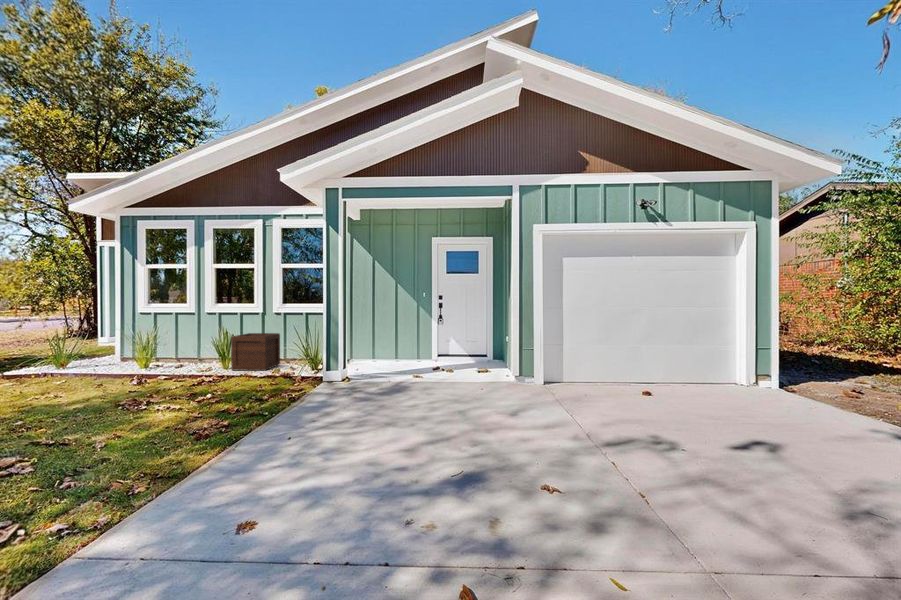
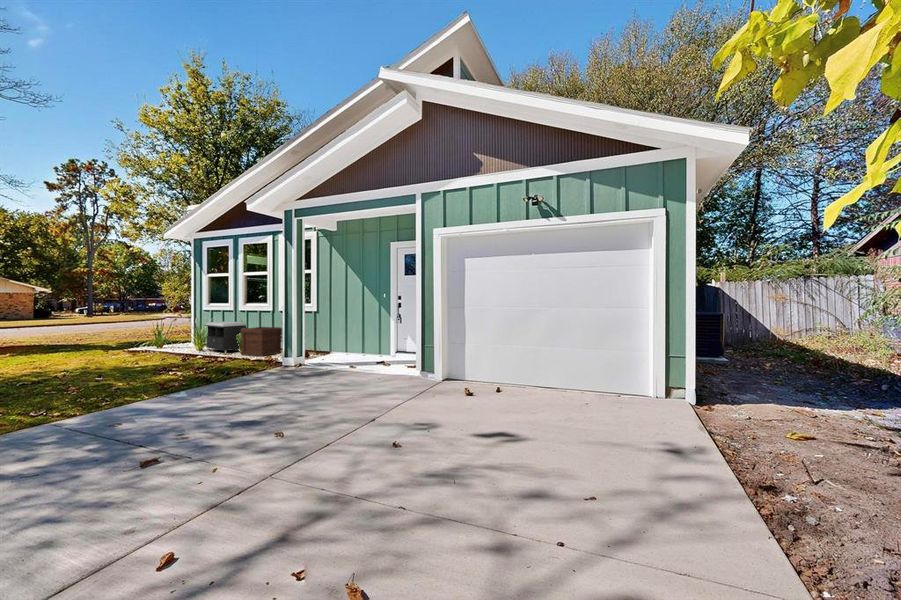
storage bench: none [160,327,224,369] -> present [205,321,246,353]

